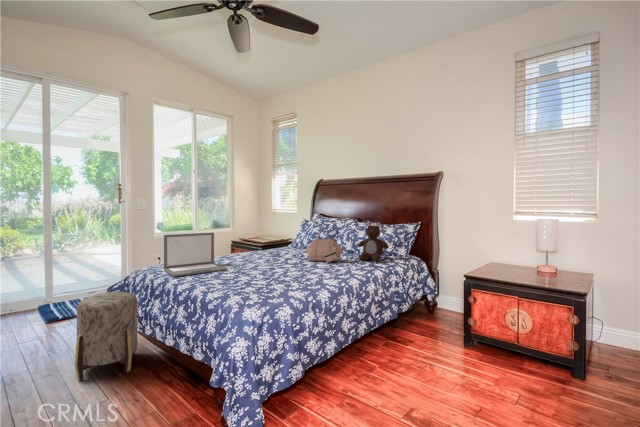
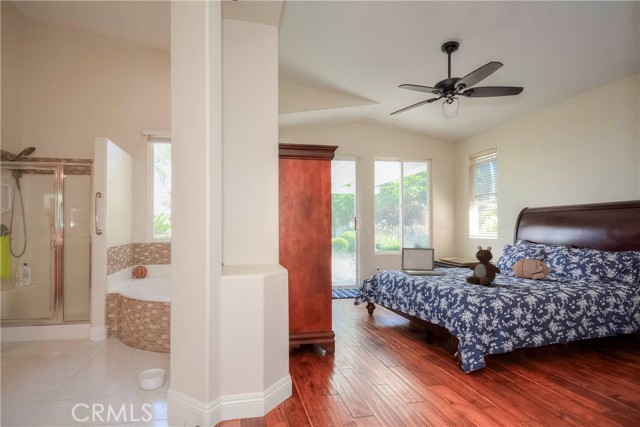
teddy bear: present [358,222,389,262] -> present [466,246,501,285]
ottoman: present [75,292,137,380] -> none [356,281,388,331]

